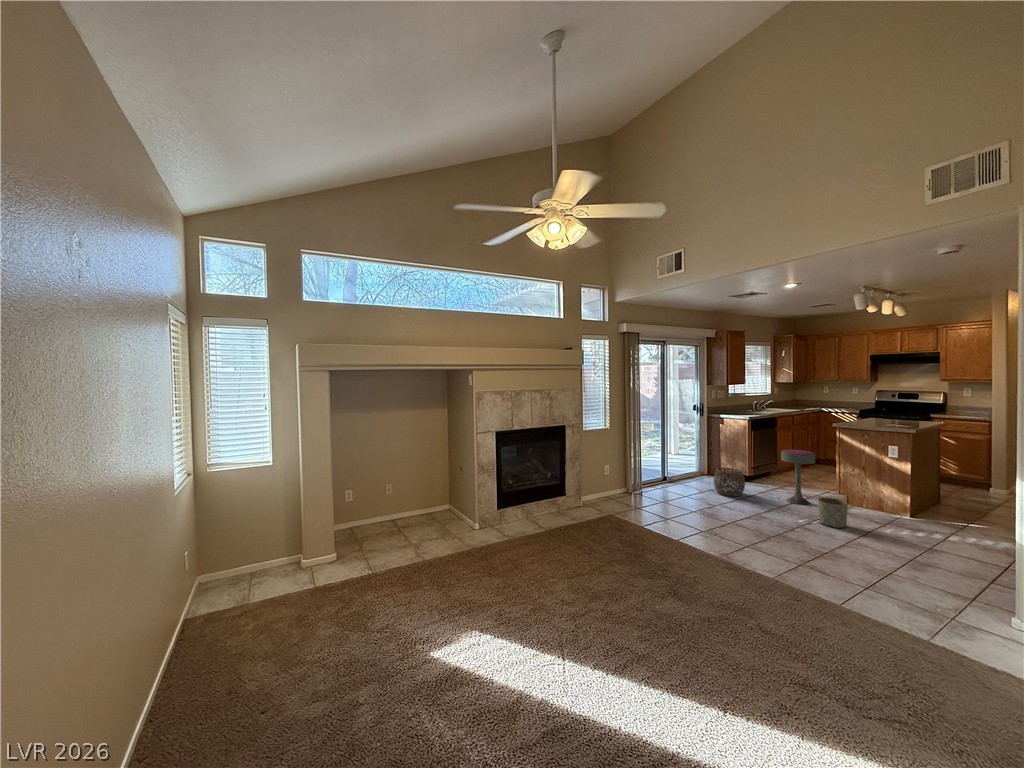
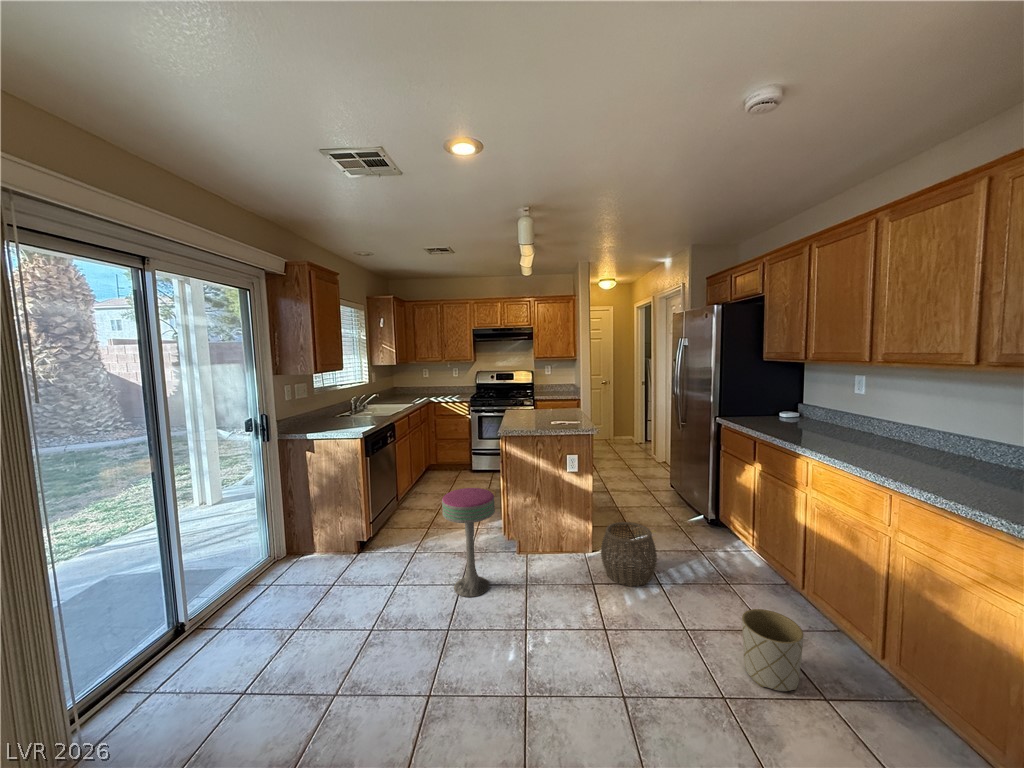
woven basket: present [714,468,745,496] -> present [601,522,657,586]
planter: present [818,498,848,528] -> present [742,609,804,691]

